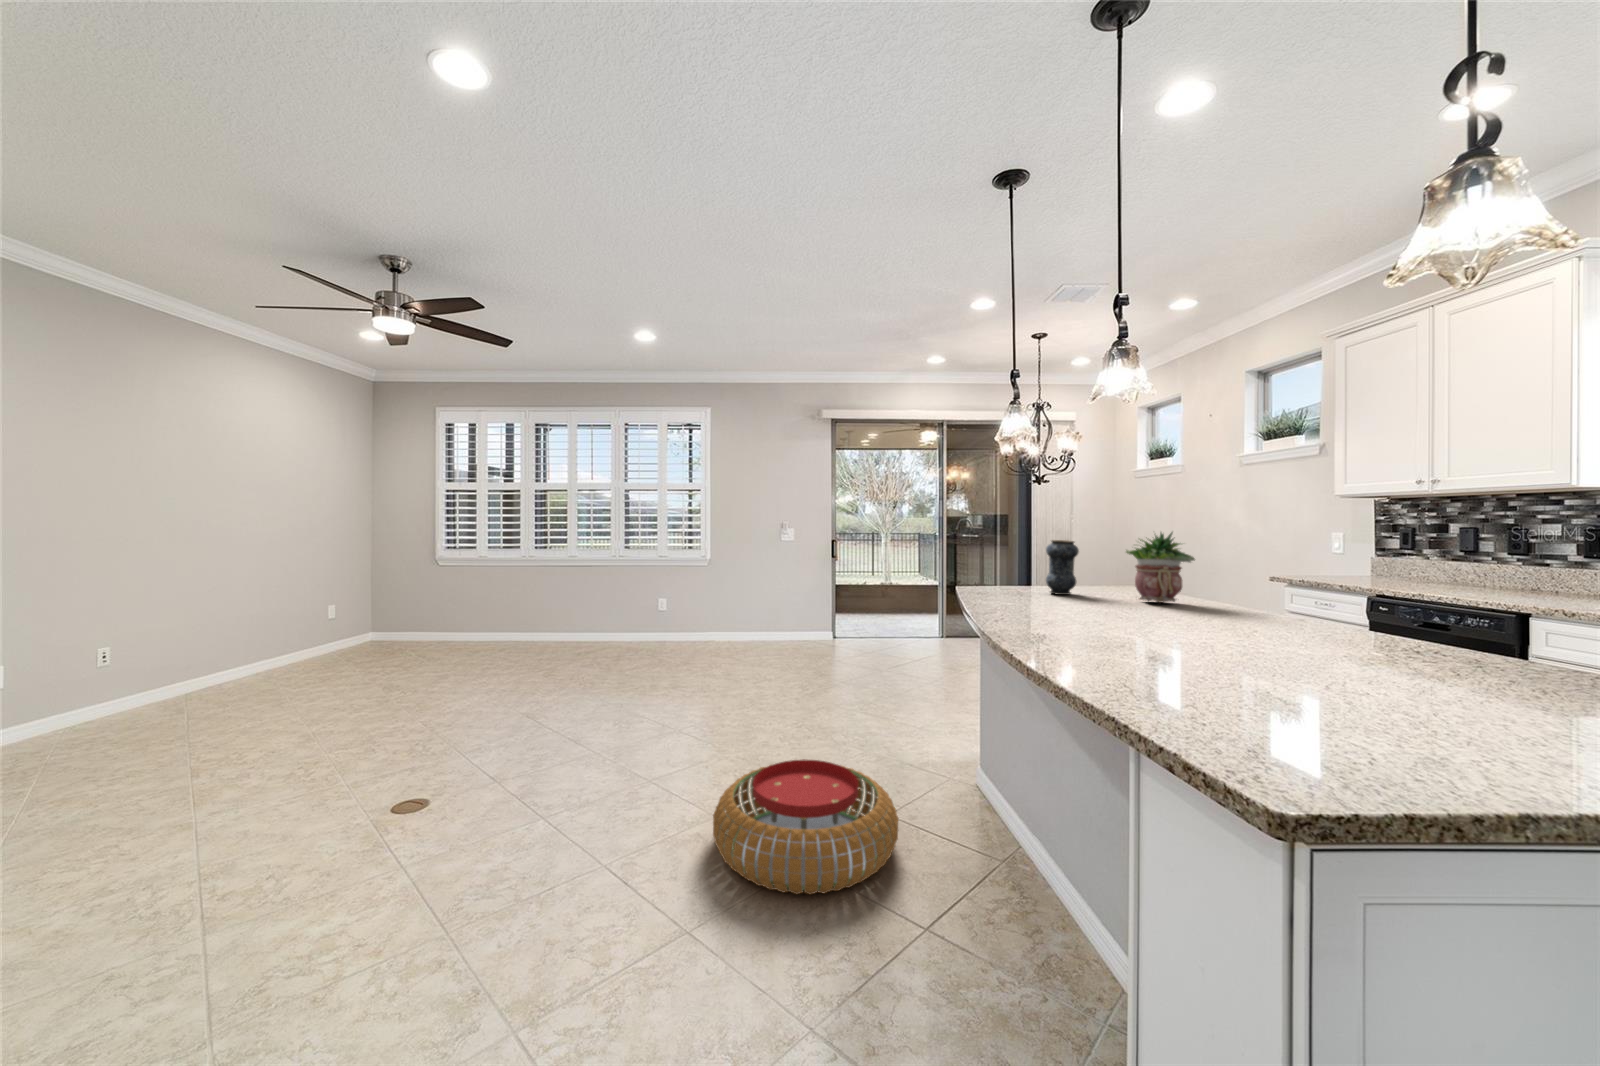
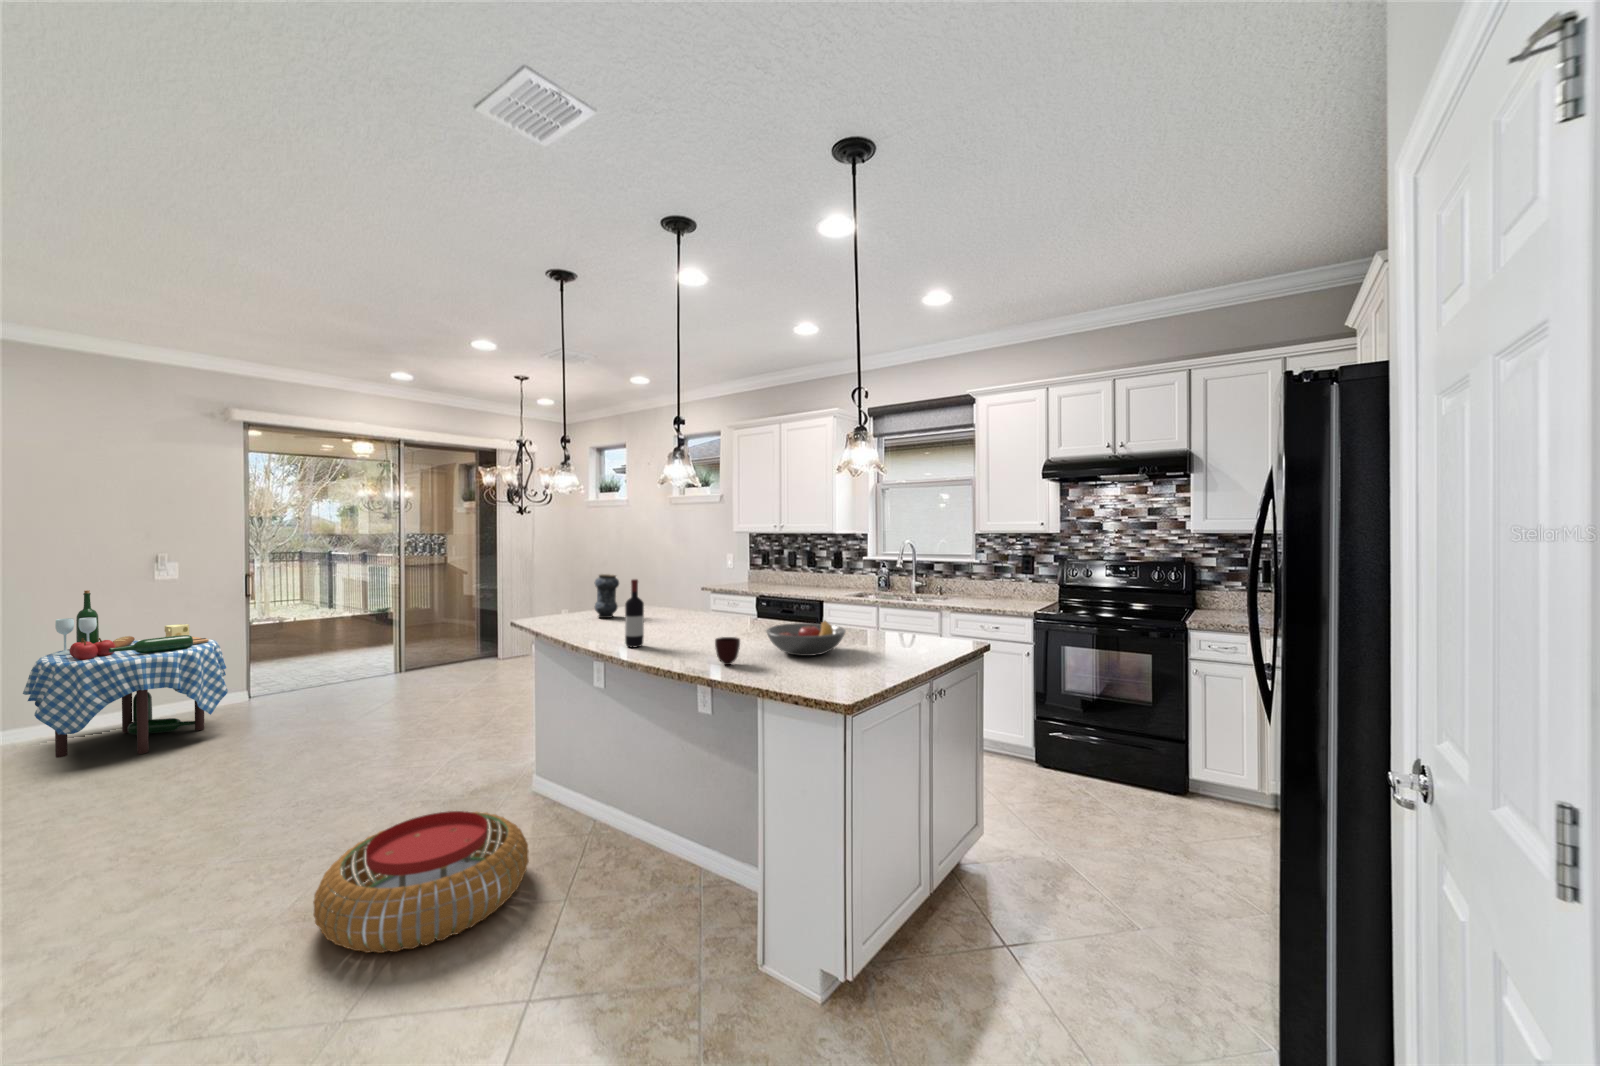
potted plant: present [1126,532,1195,602] -> none [656,566,699,617]
wine bottle: none [1018,533,1044,627] -> present [625,579,644,648]
dining table: none [718,546,814,660] -> present [23,590,228,758]
fruit bowl: none [1222,621,1452,692] -> present [766,621,846,656]
mug: none [1097,622,1155,671] -> present [715,637,740,665]

